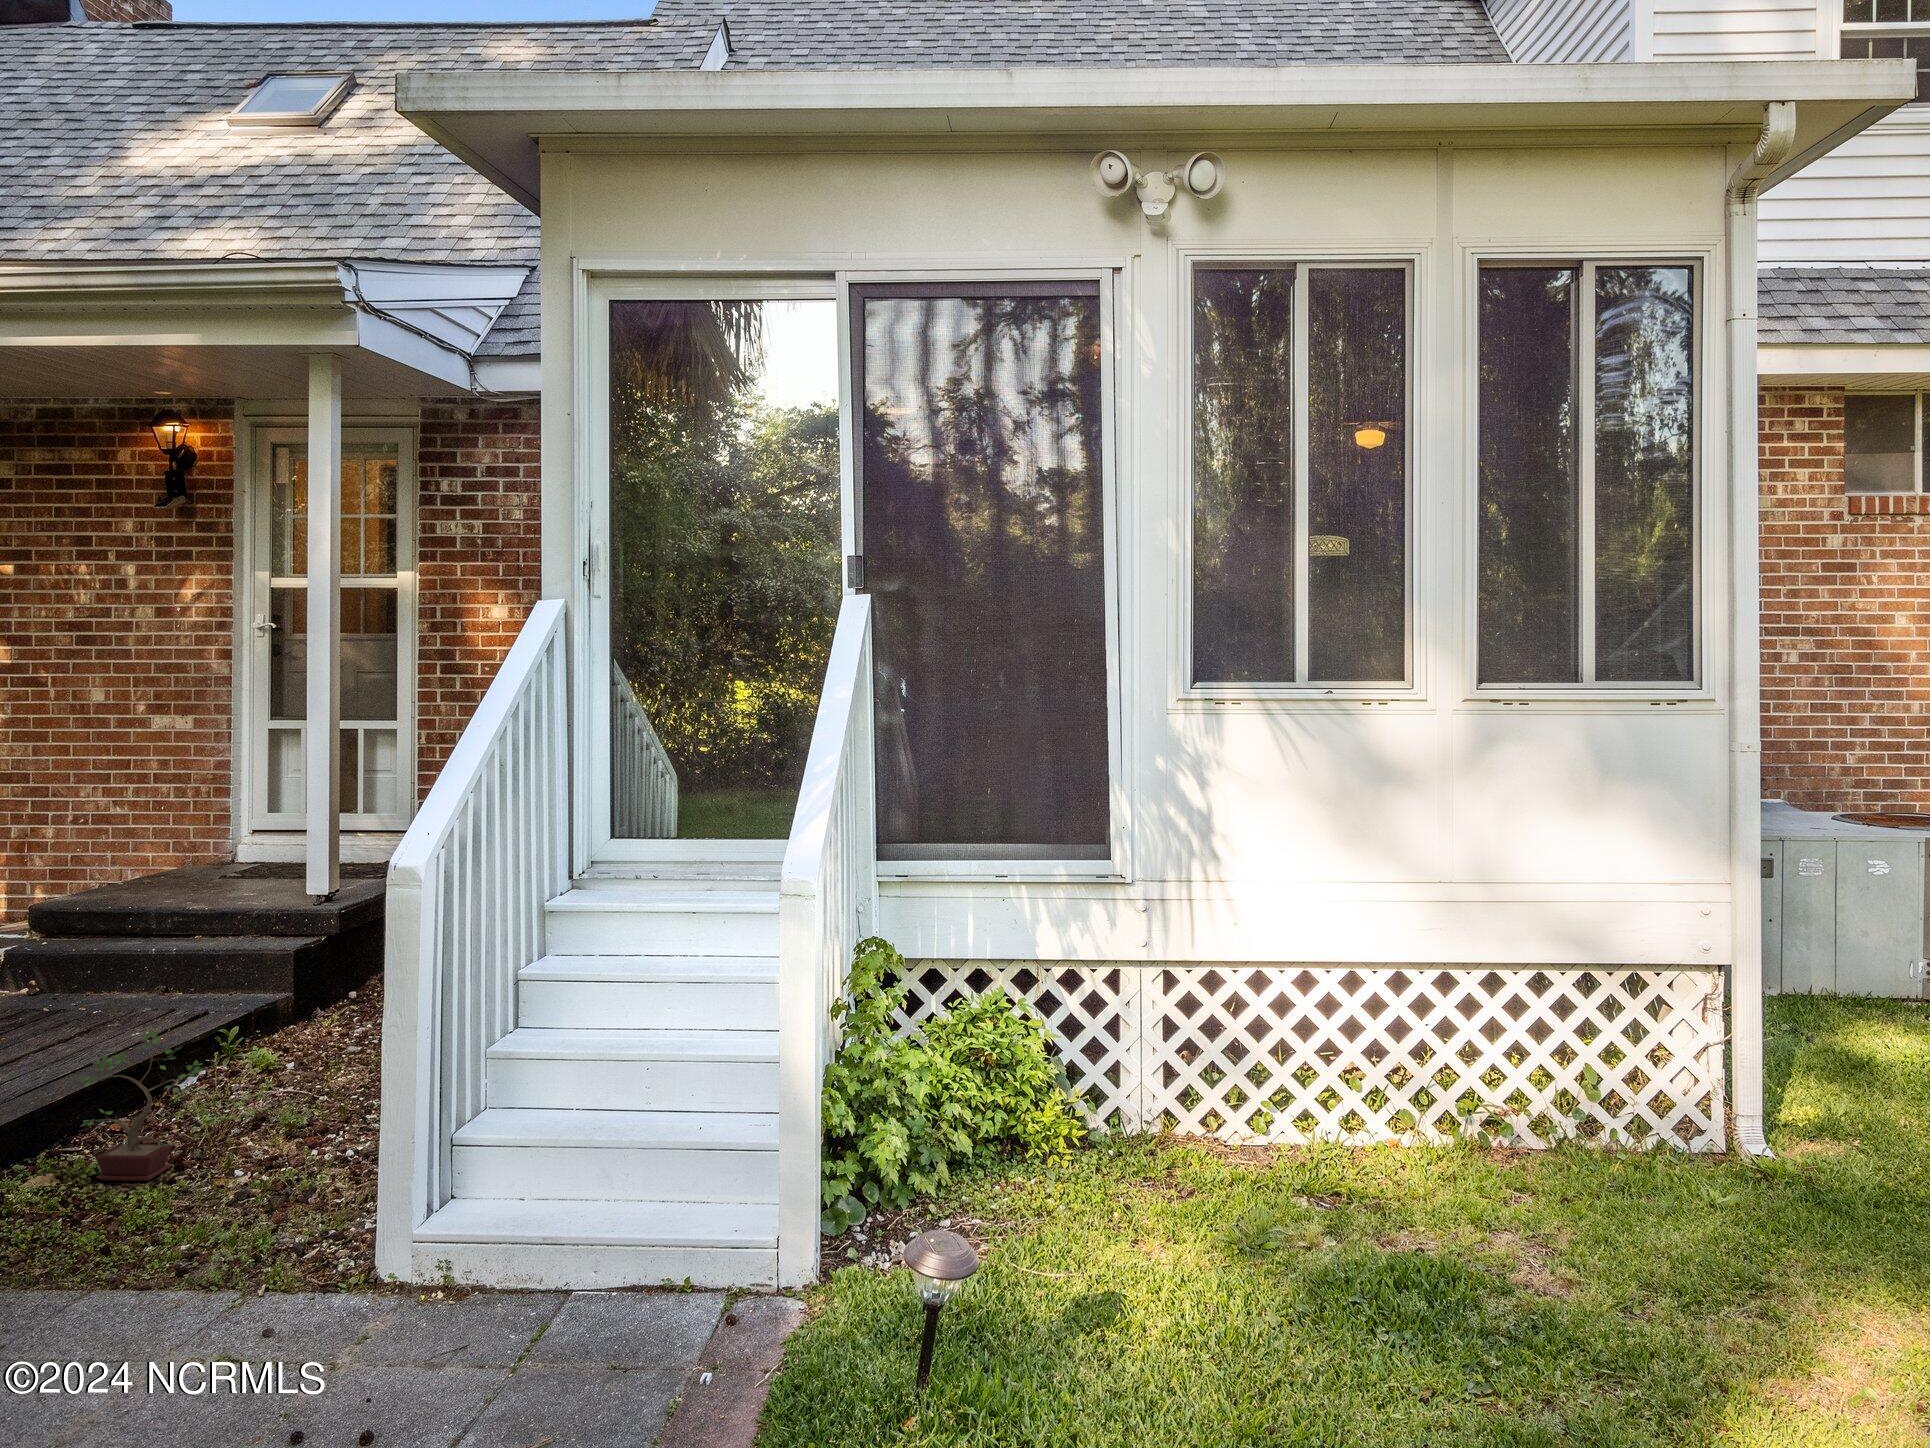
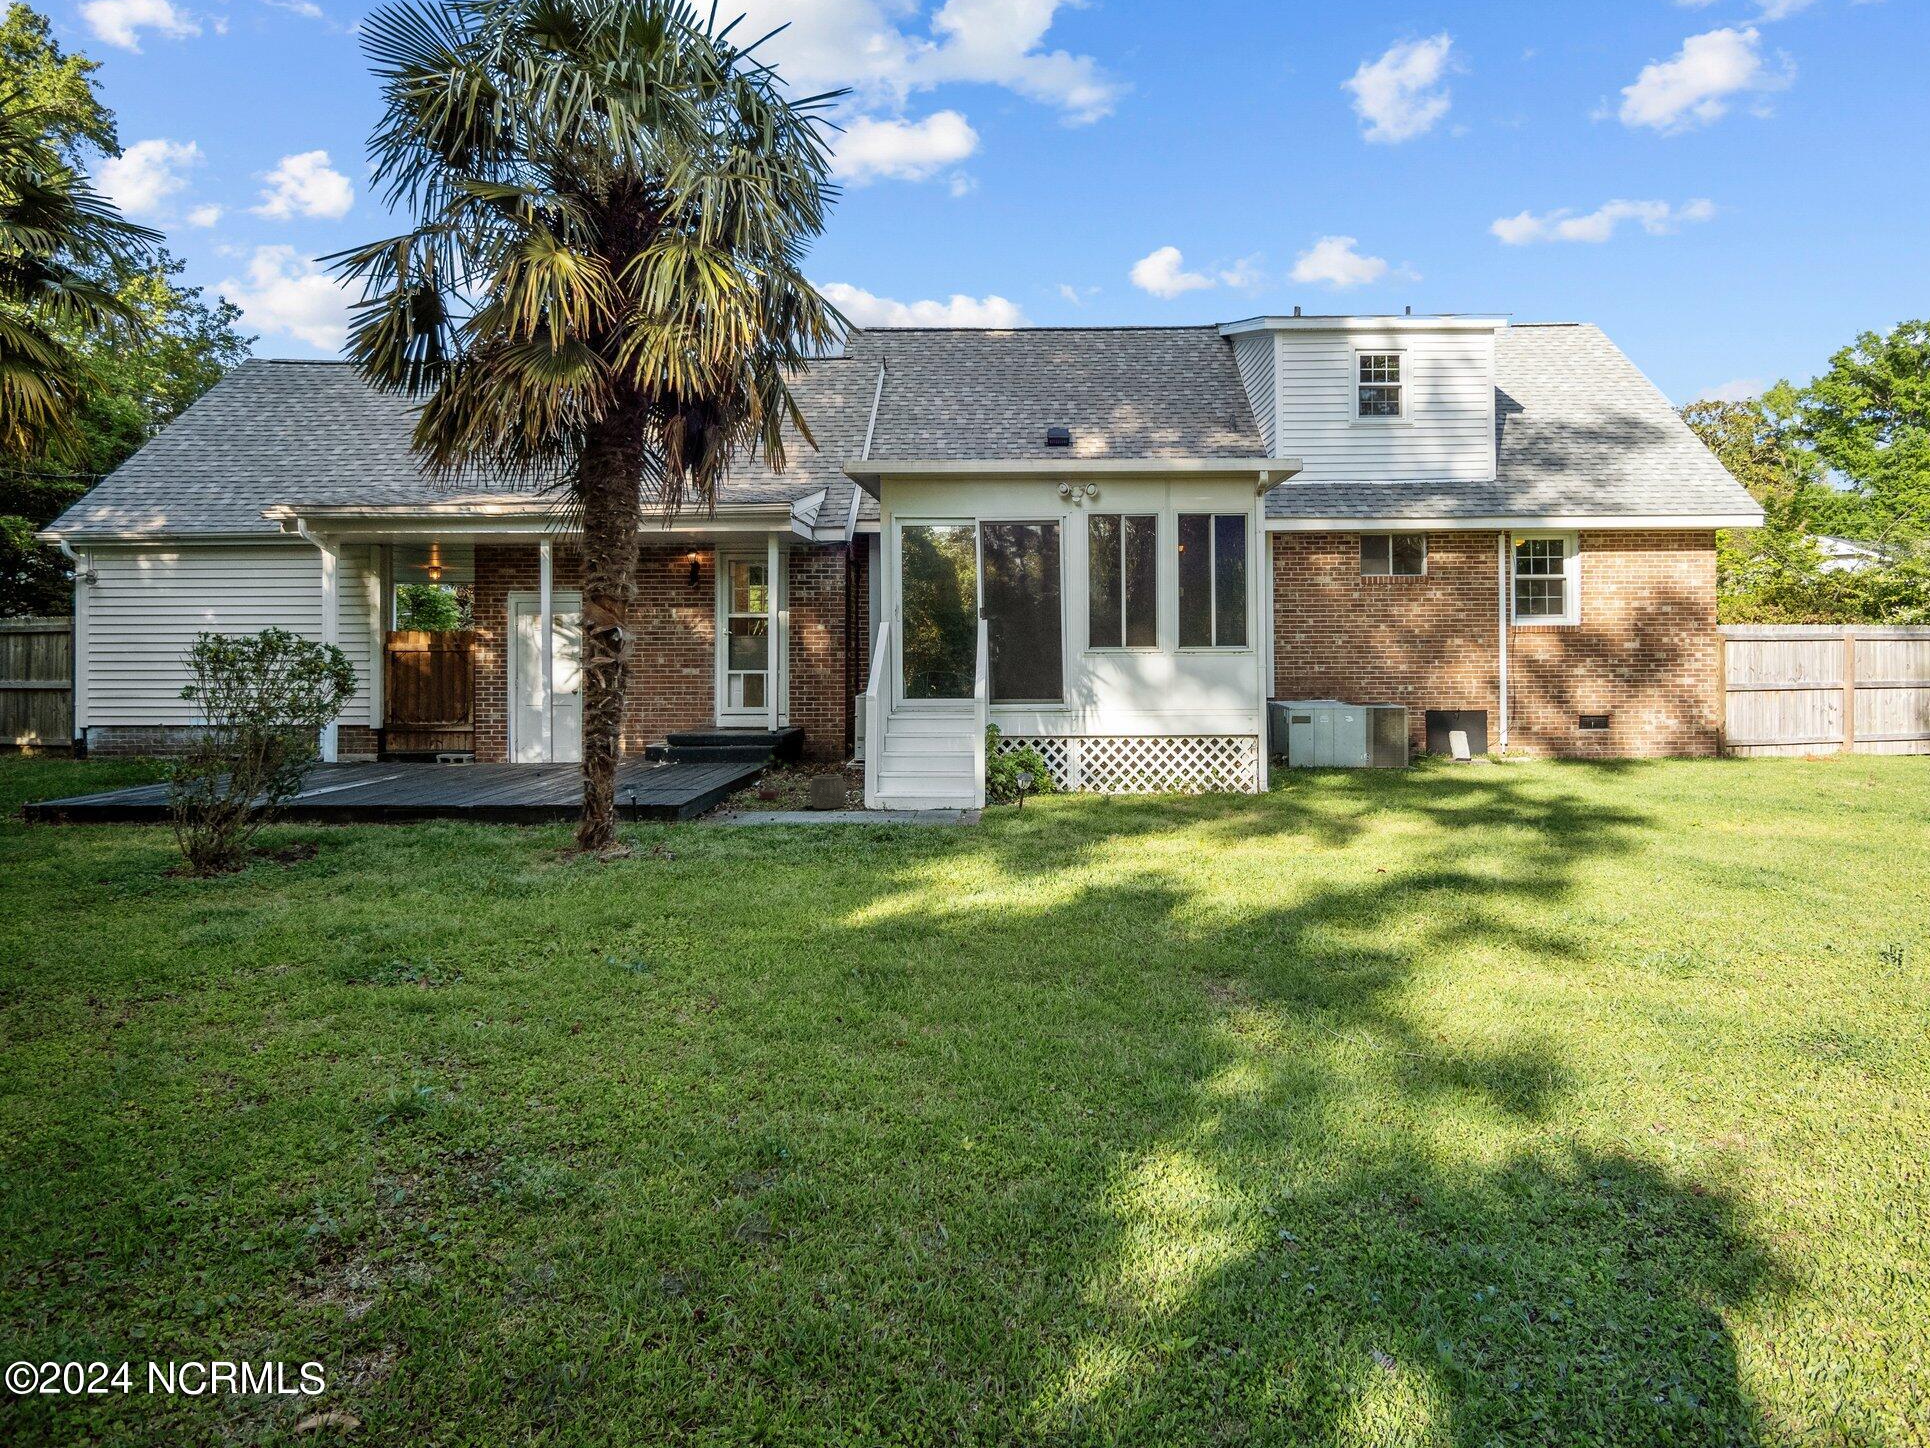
woven basket: none [177,1133,329,1285] -> present [810,775,846,809]

